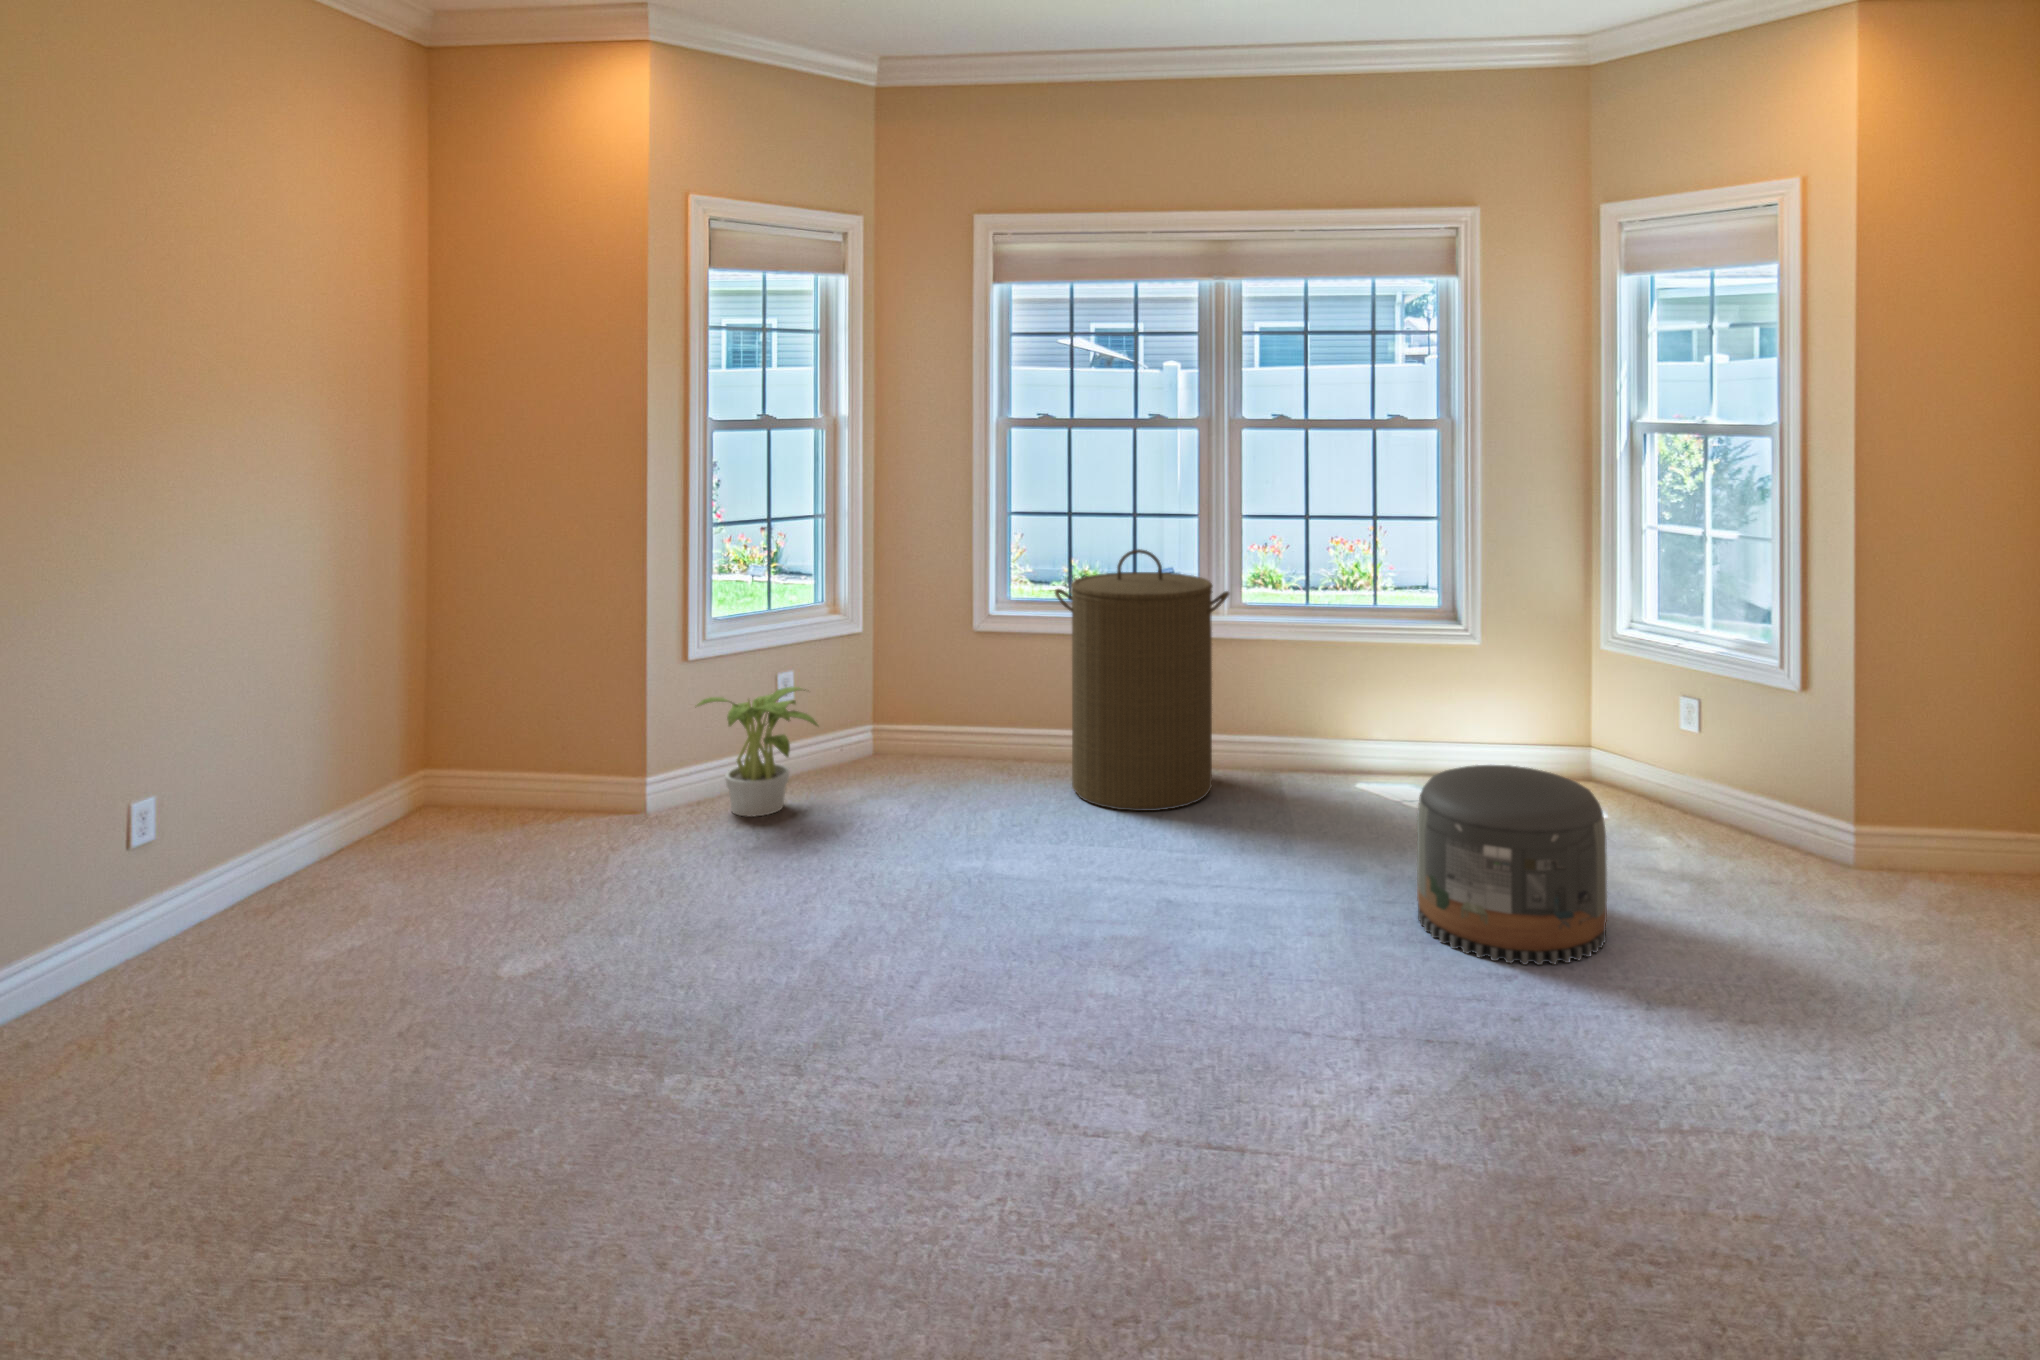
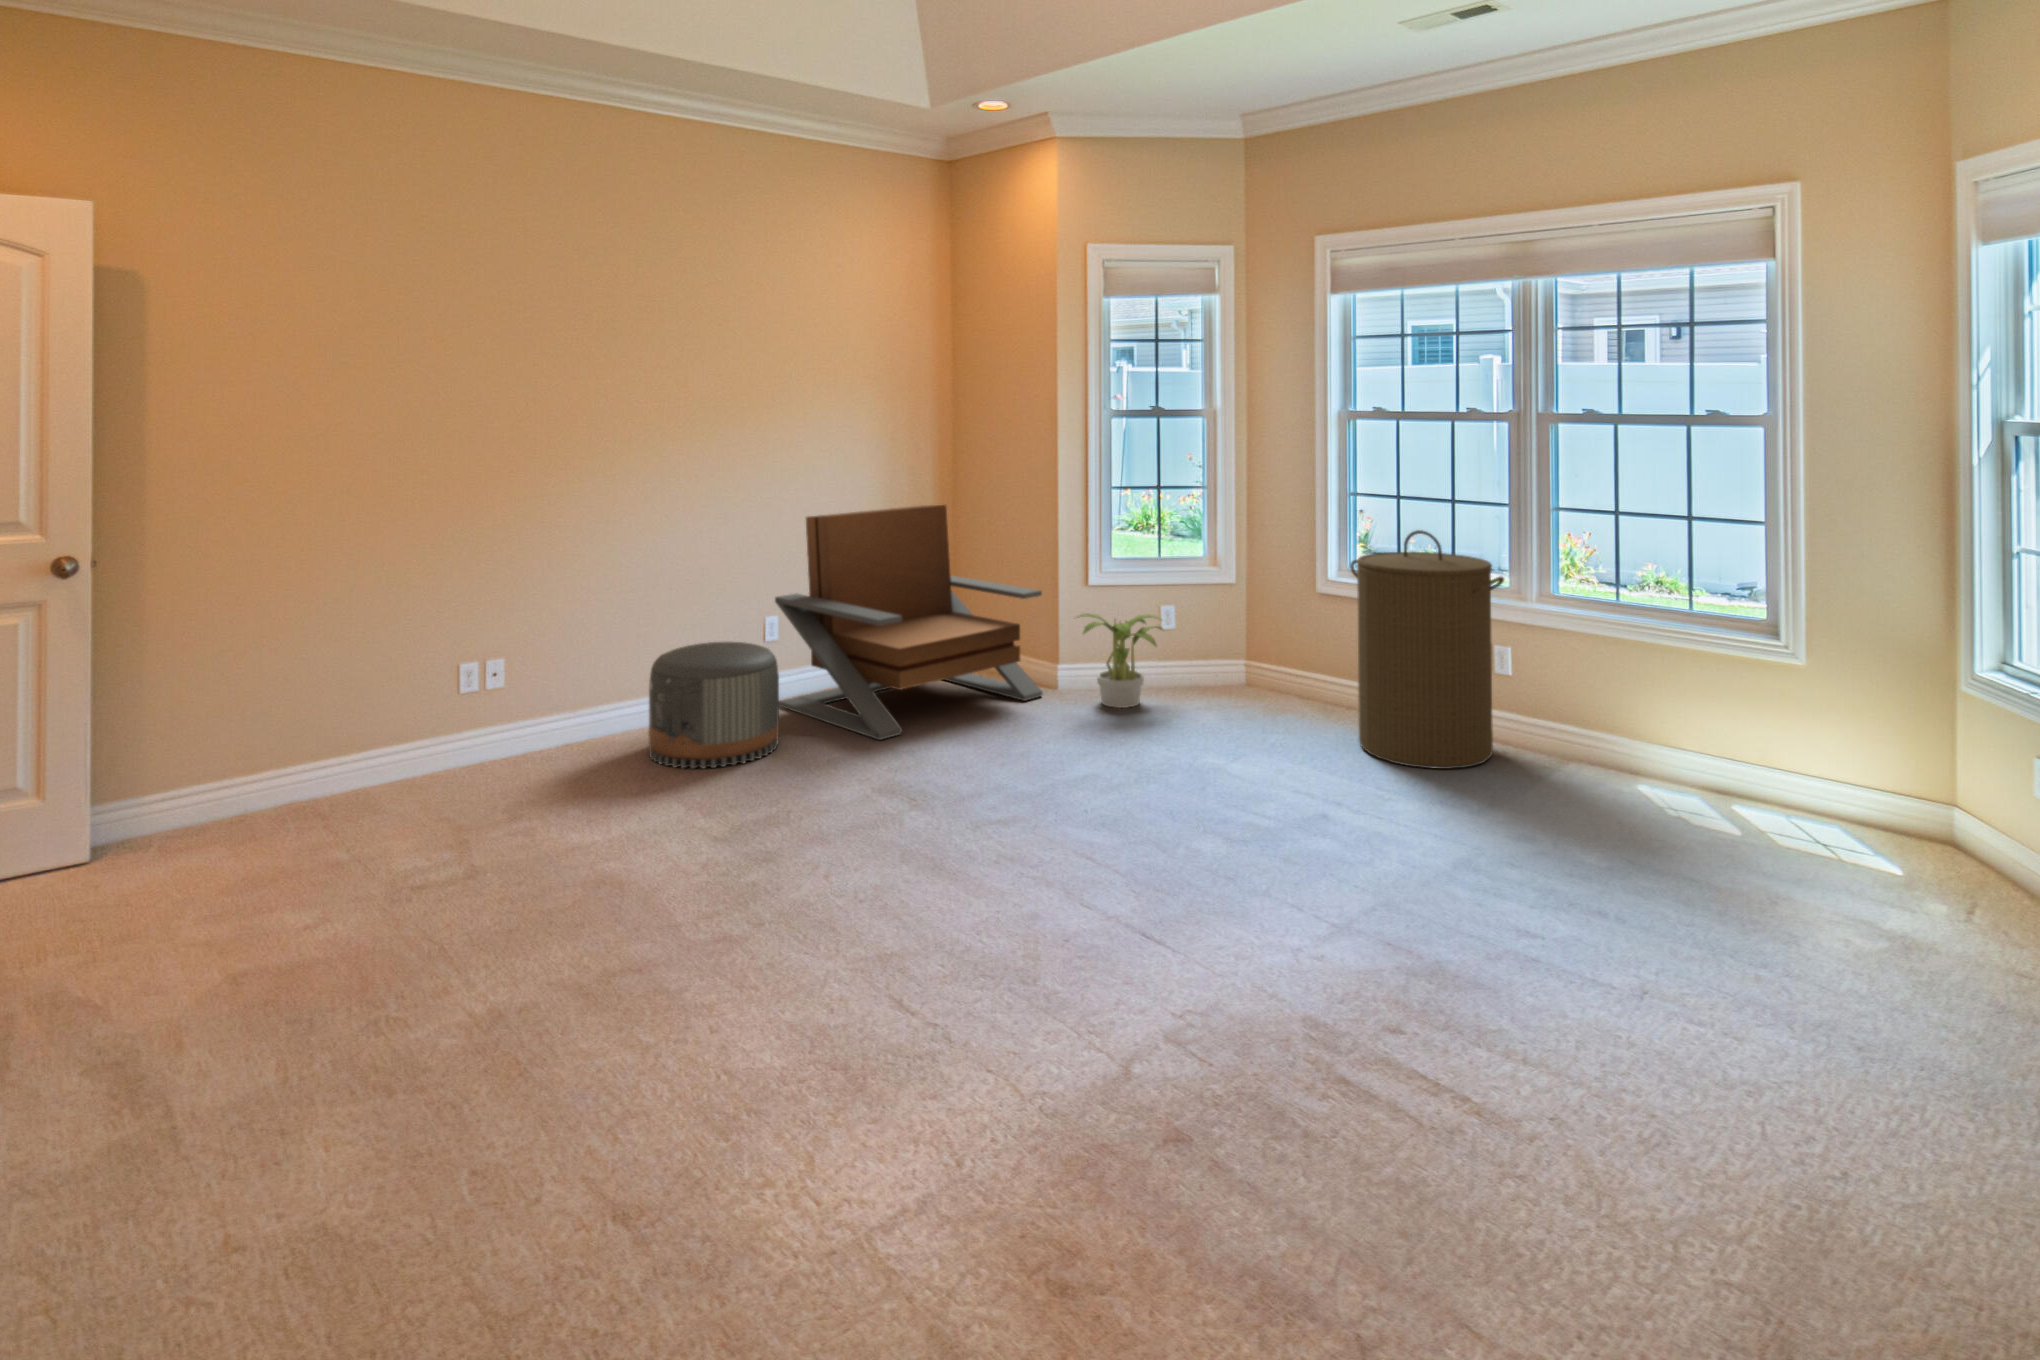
lounge chair: none [214,569,645,944] -> present [775,505,1043,740]
pouf: present [1417,765,1607,965] -> present [649,642,779,769]

